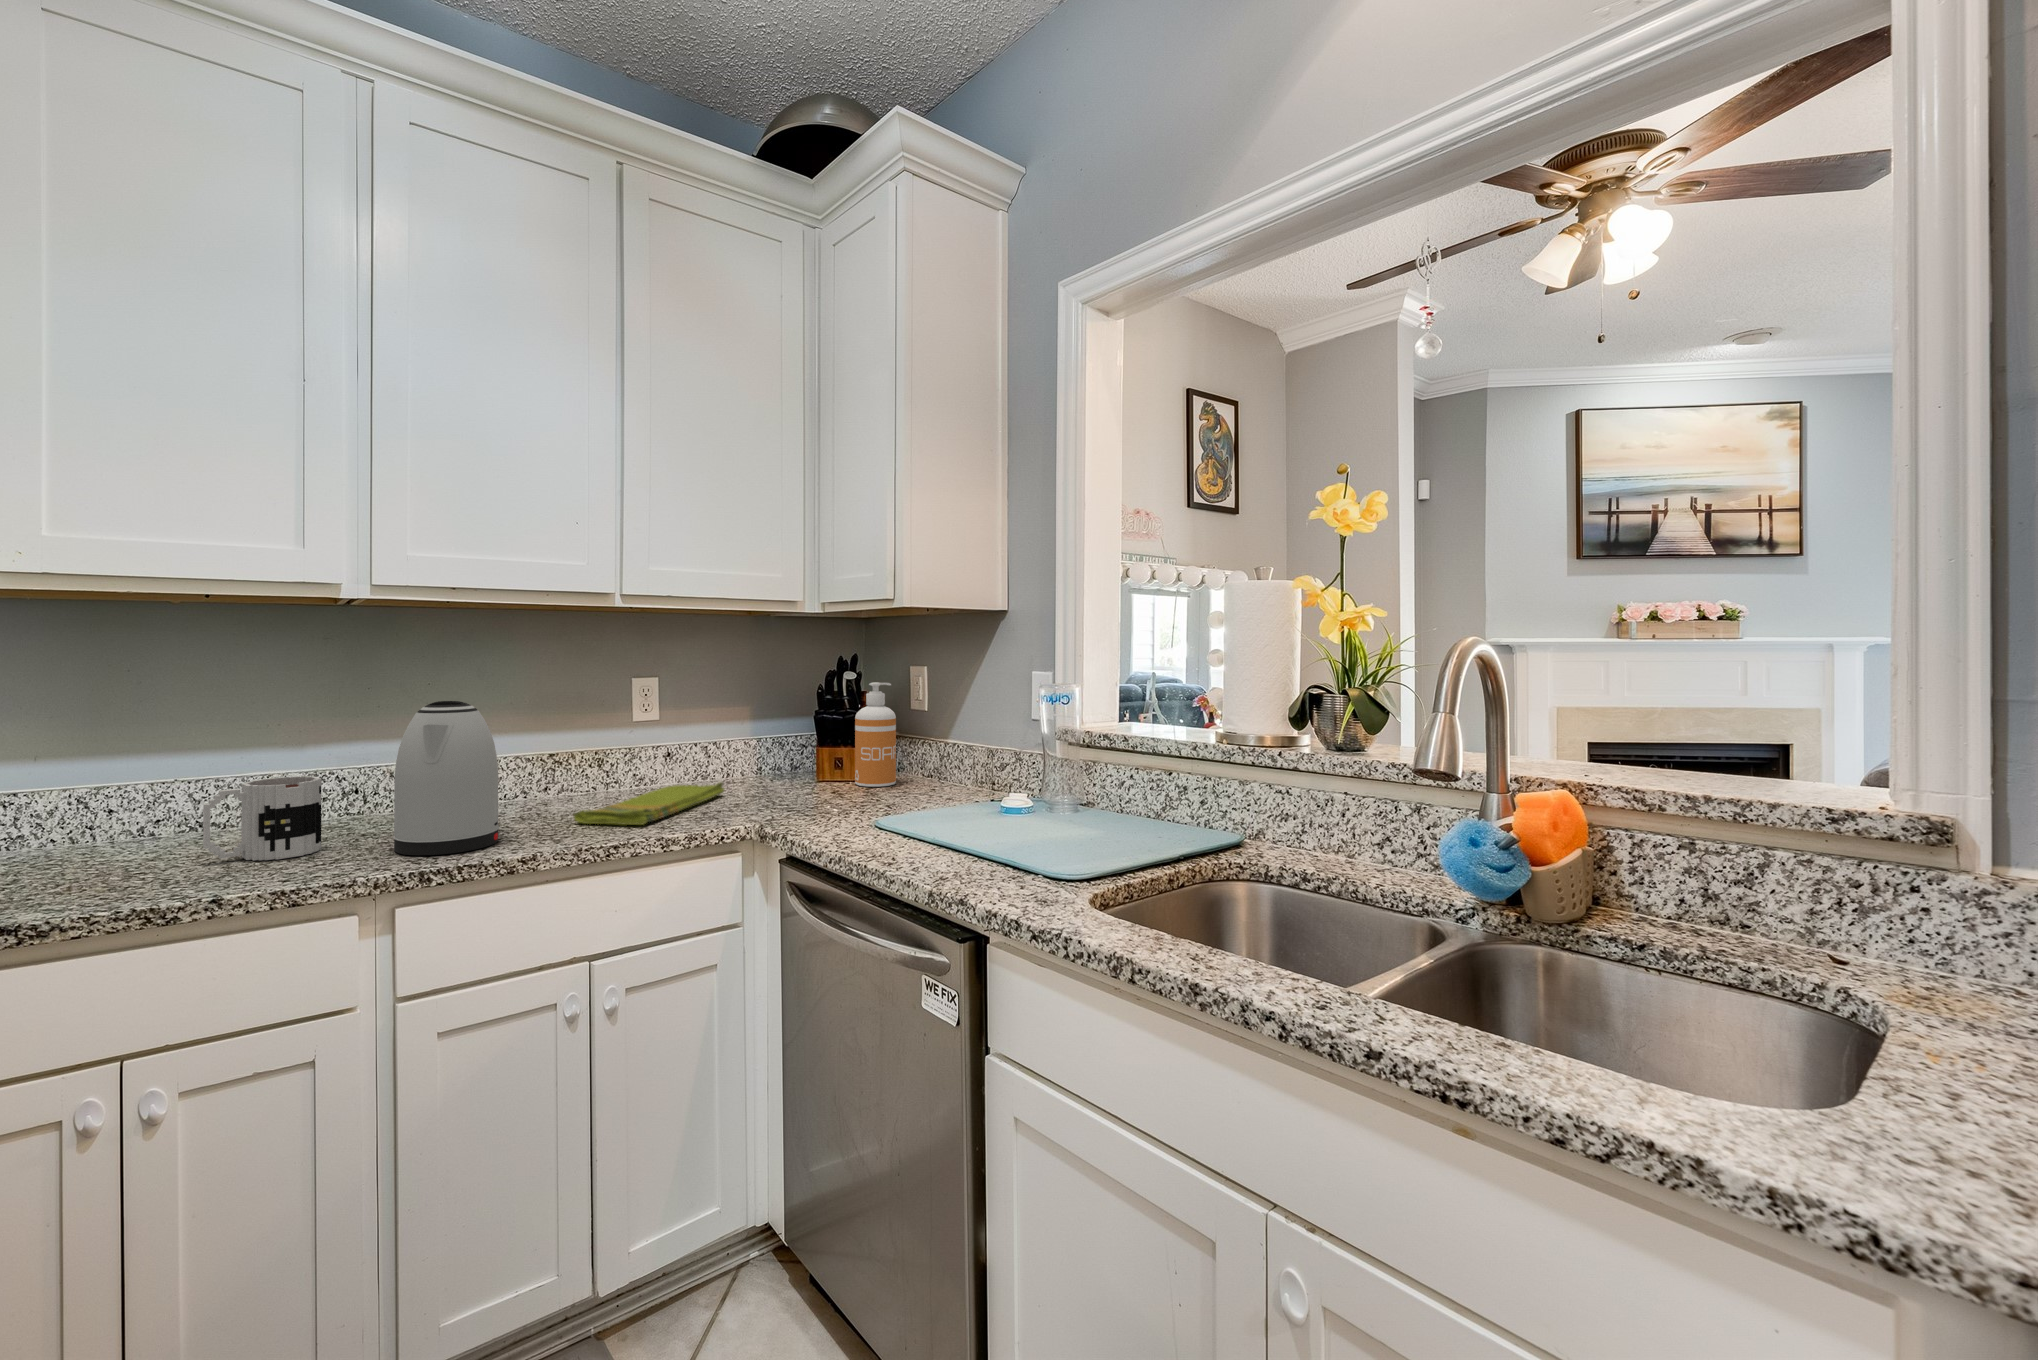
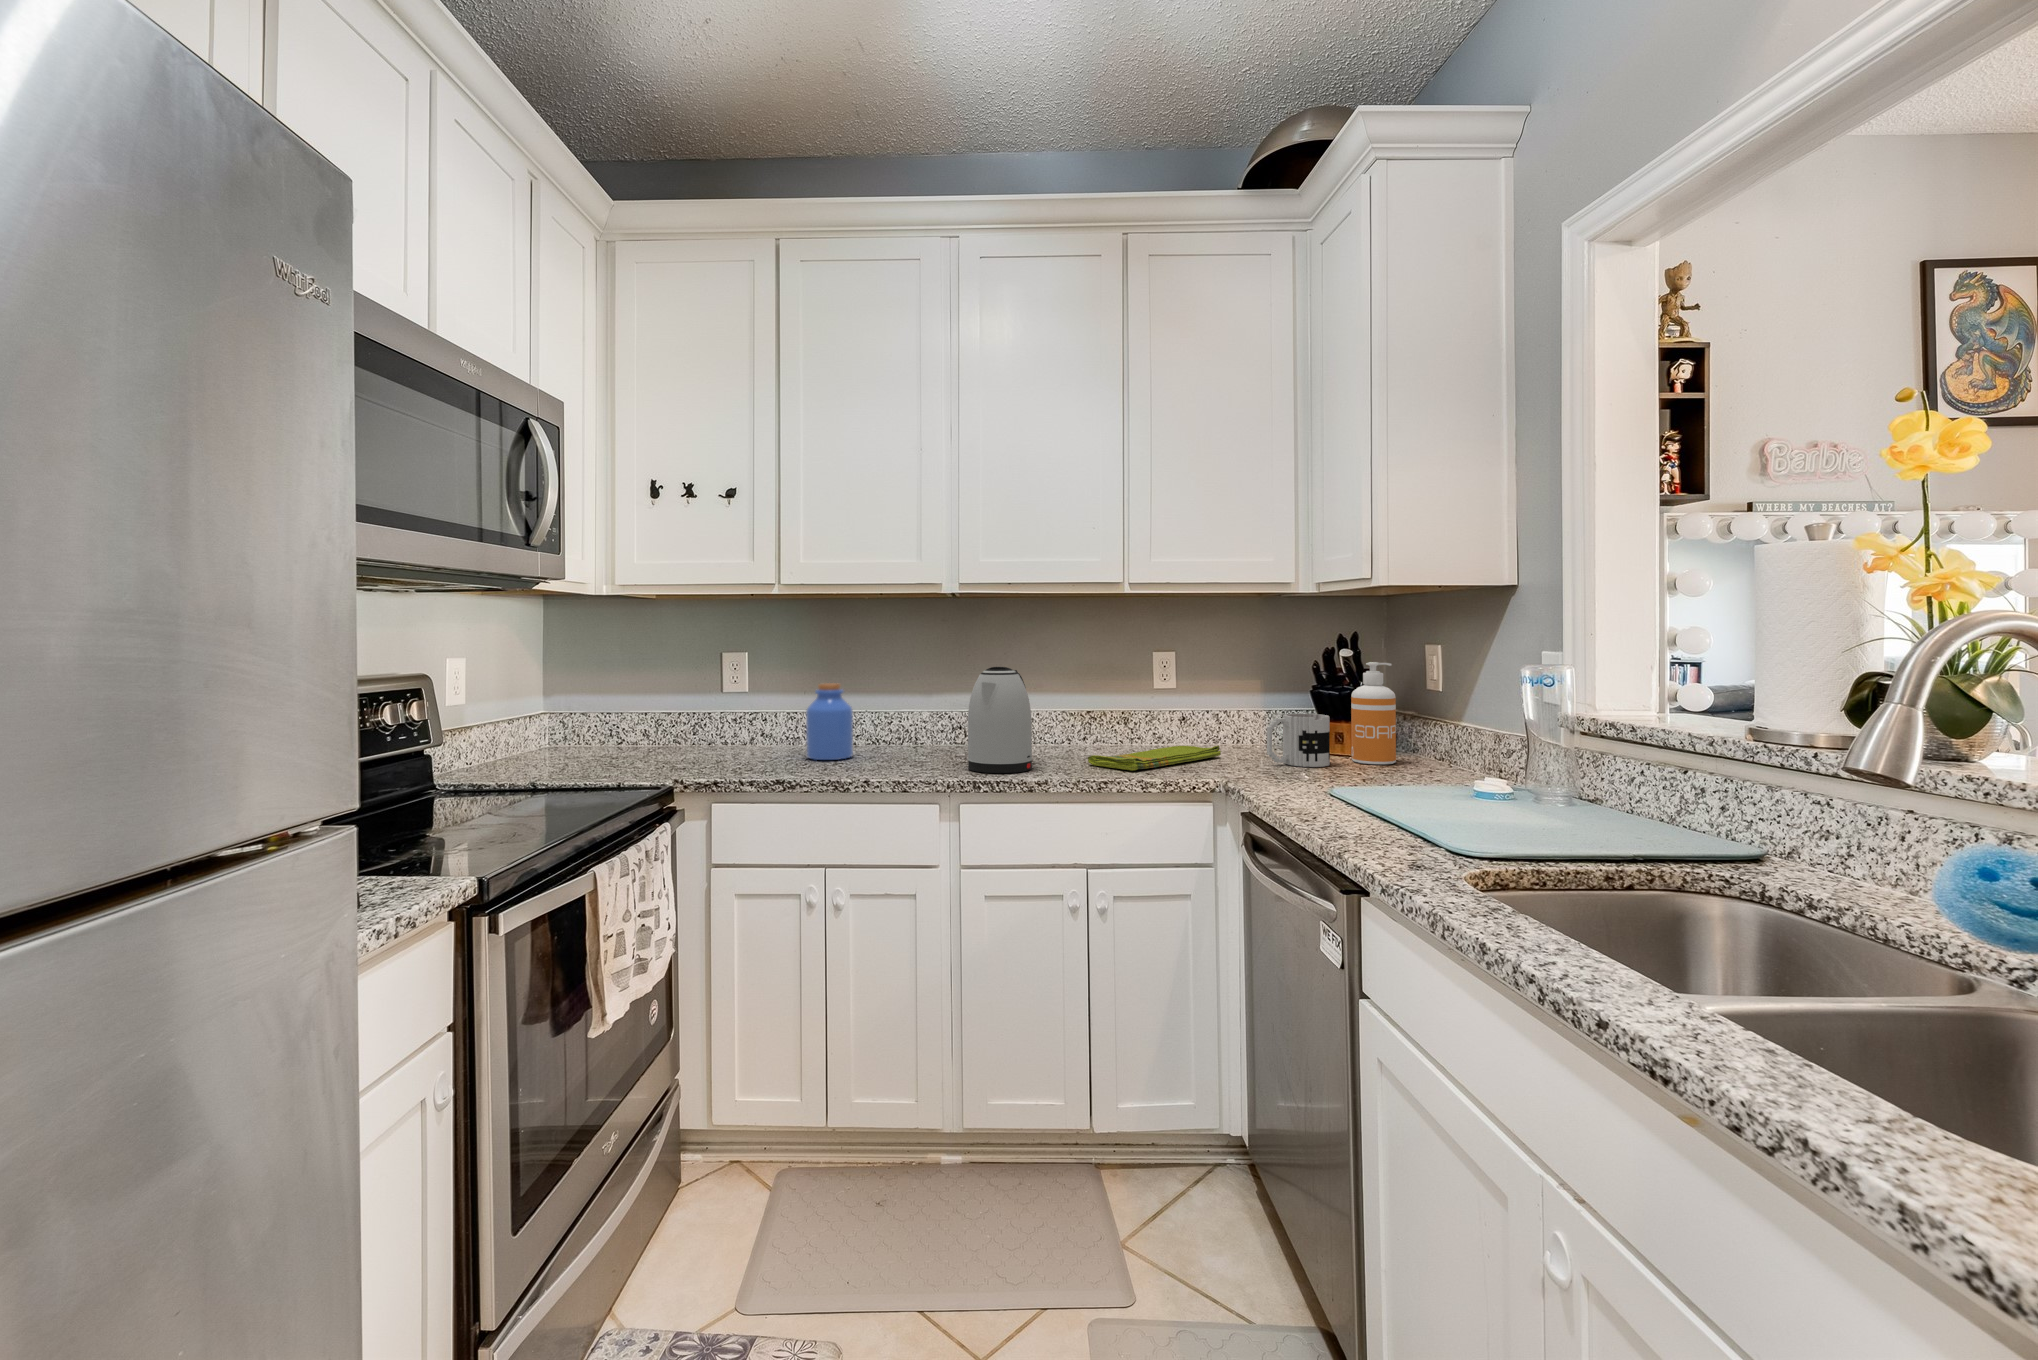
jar: none [44,738,153,873] -> present [806,683,853,760]
mug: present [203,776,321,861] -> present [1267,714,1330,767]

